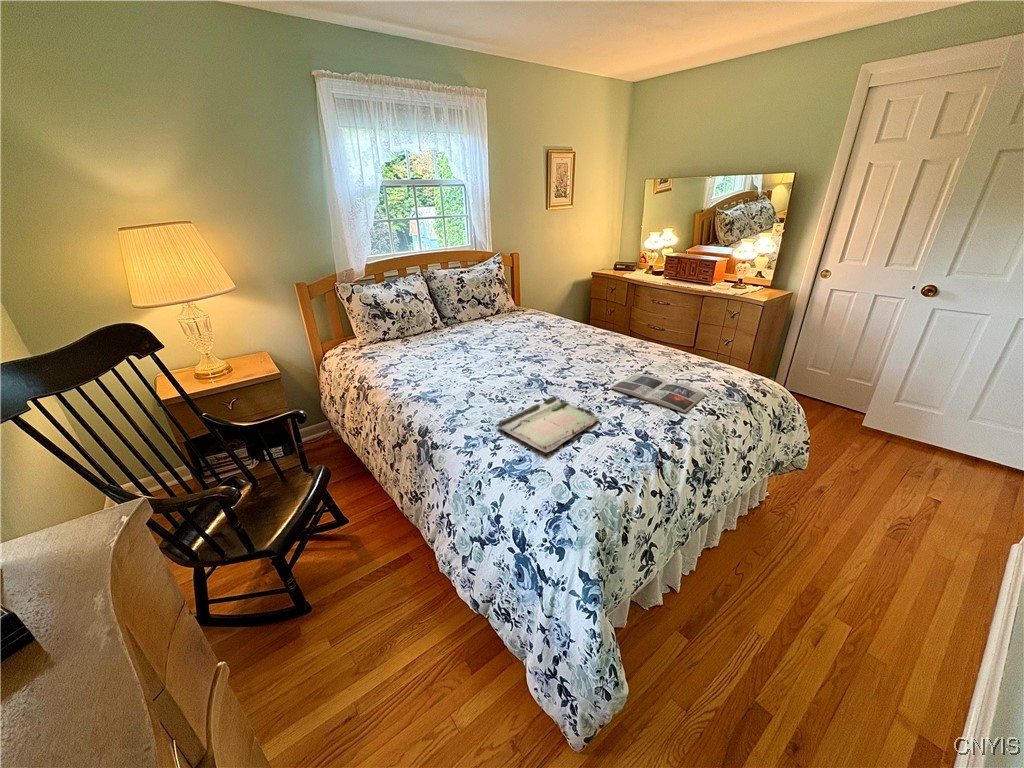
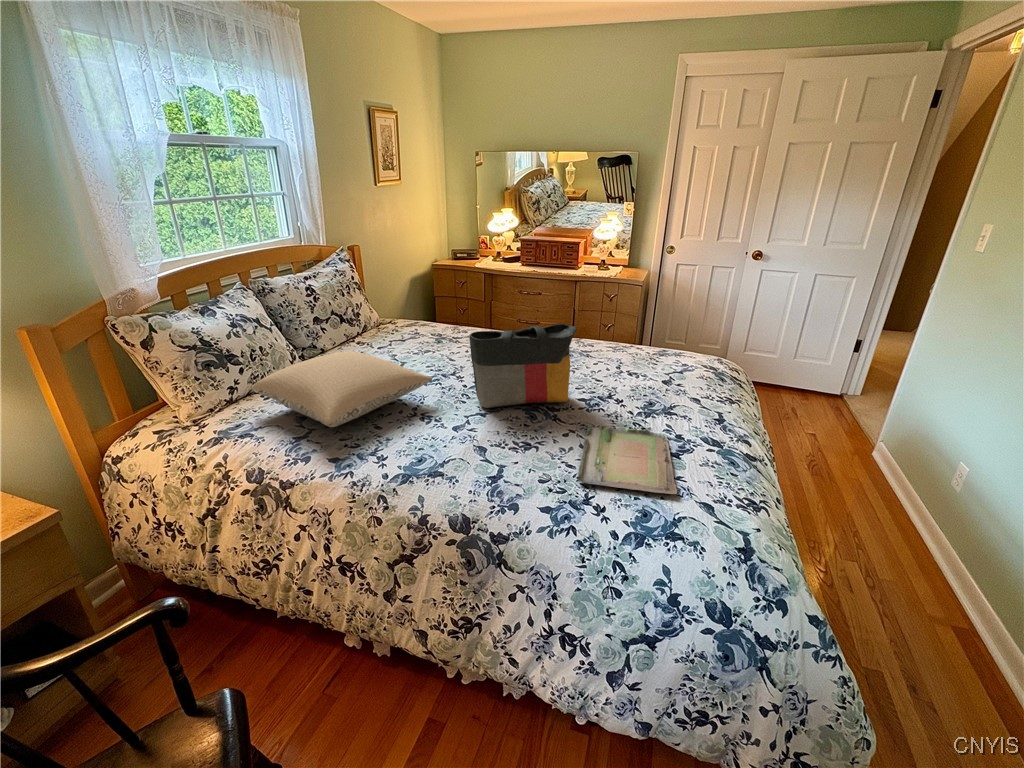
tote bag: none [497,316,571,379] -> present [469,324,577,408]
pillow: none [388,320,481,361] -> present [252,351,432,427]
magazine: present [611,373,707,413] -> none [624,375,722,407]

